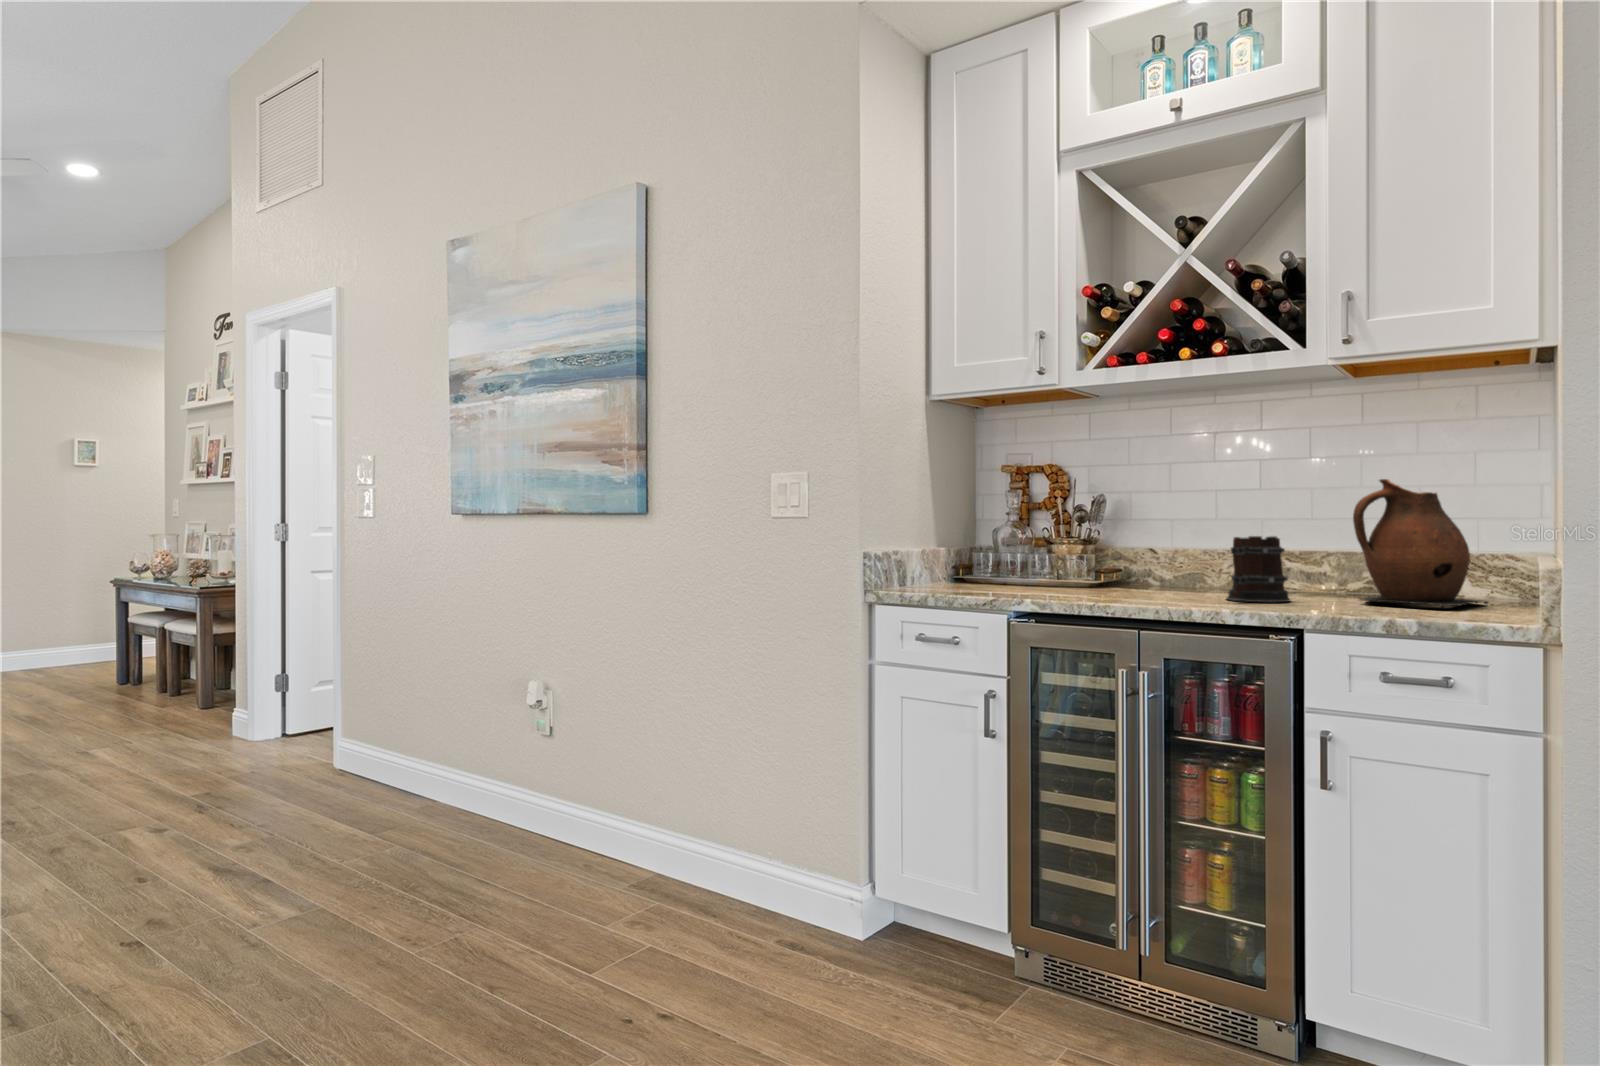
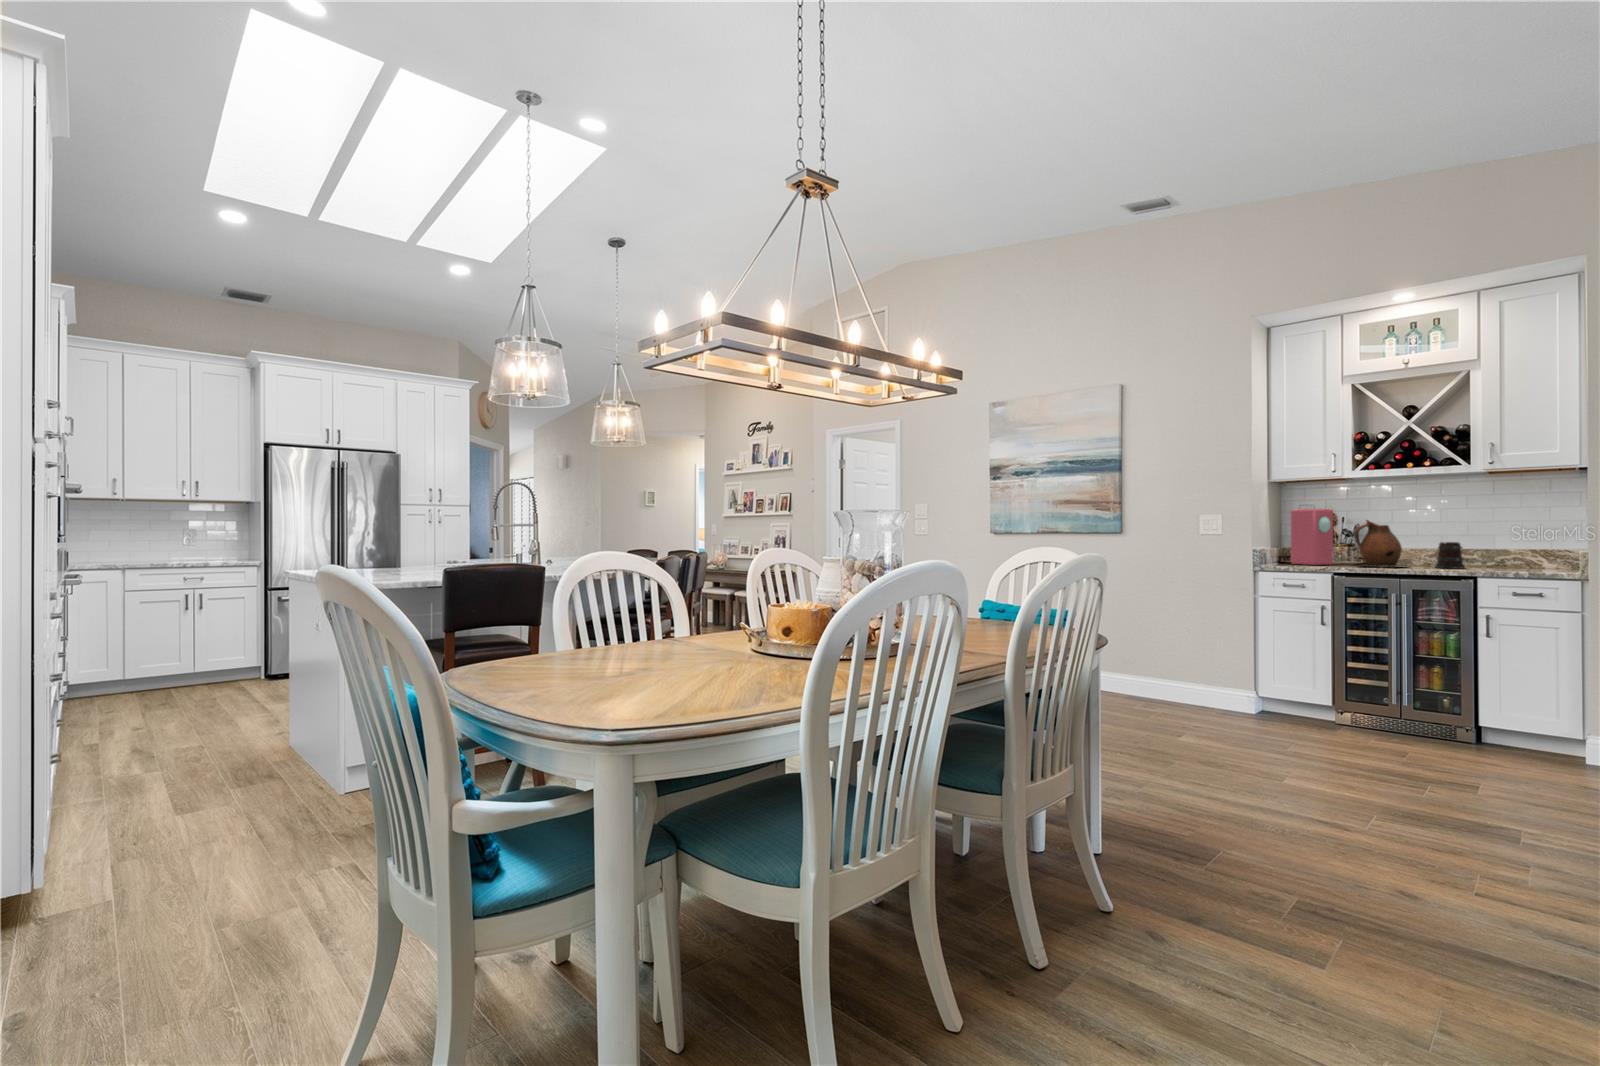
speaker: none [951,457,1034,590] -> present [1291,509,1333,565]
ceramic pitcher: present [1353,479,1488,607] -> present [1355,520,1402,567]

